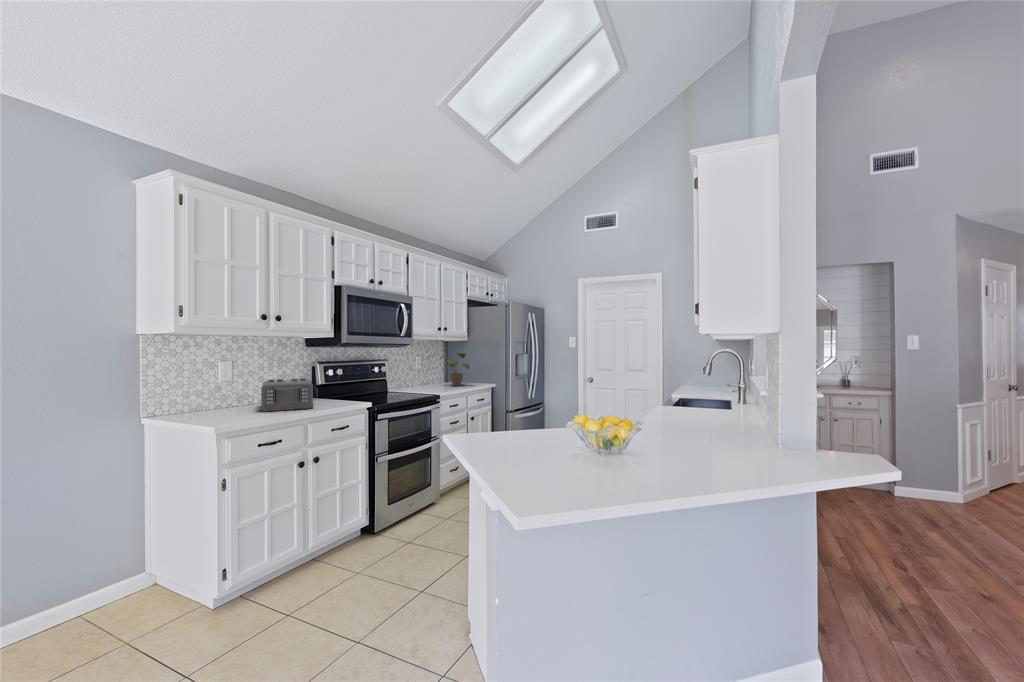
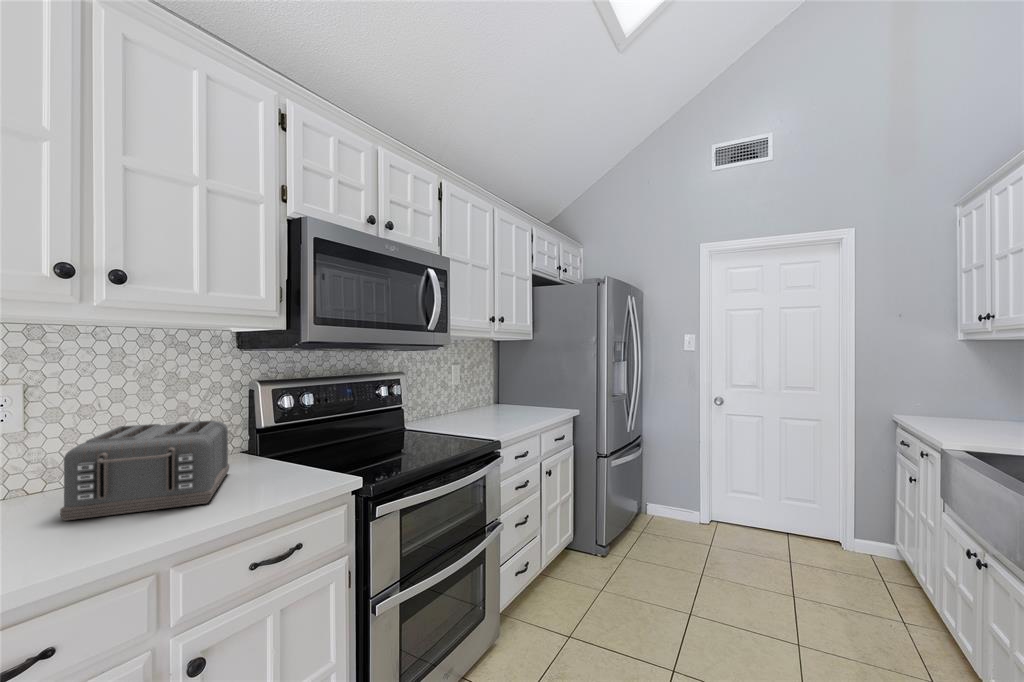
potted plant: present [440,353,469,386] -> none [490,359,541,415]

